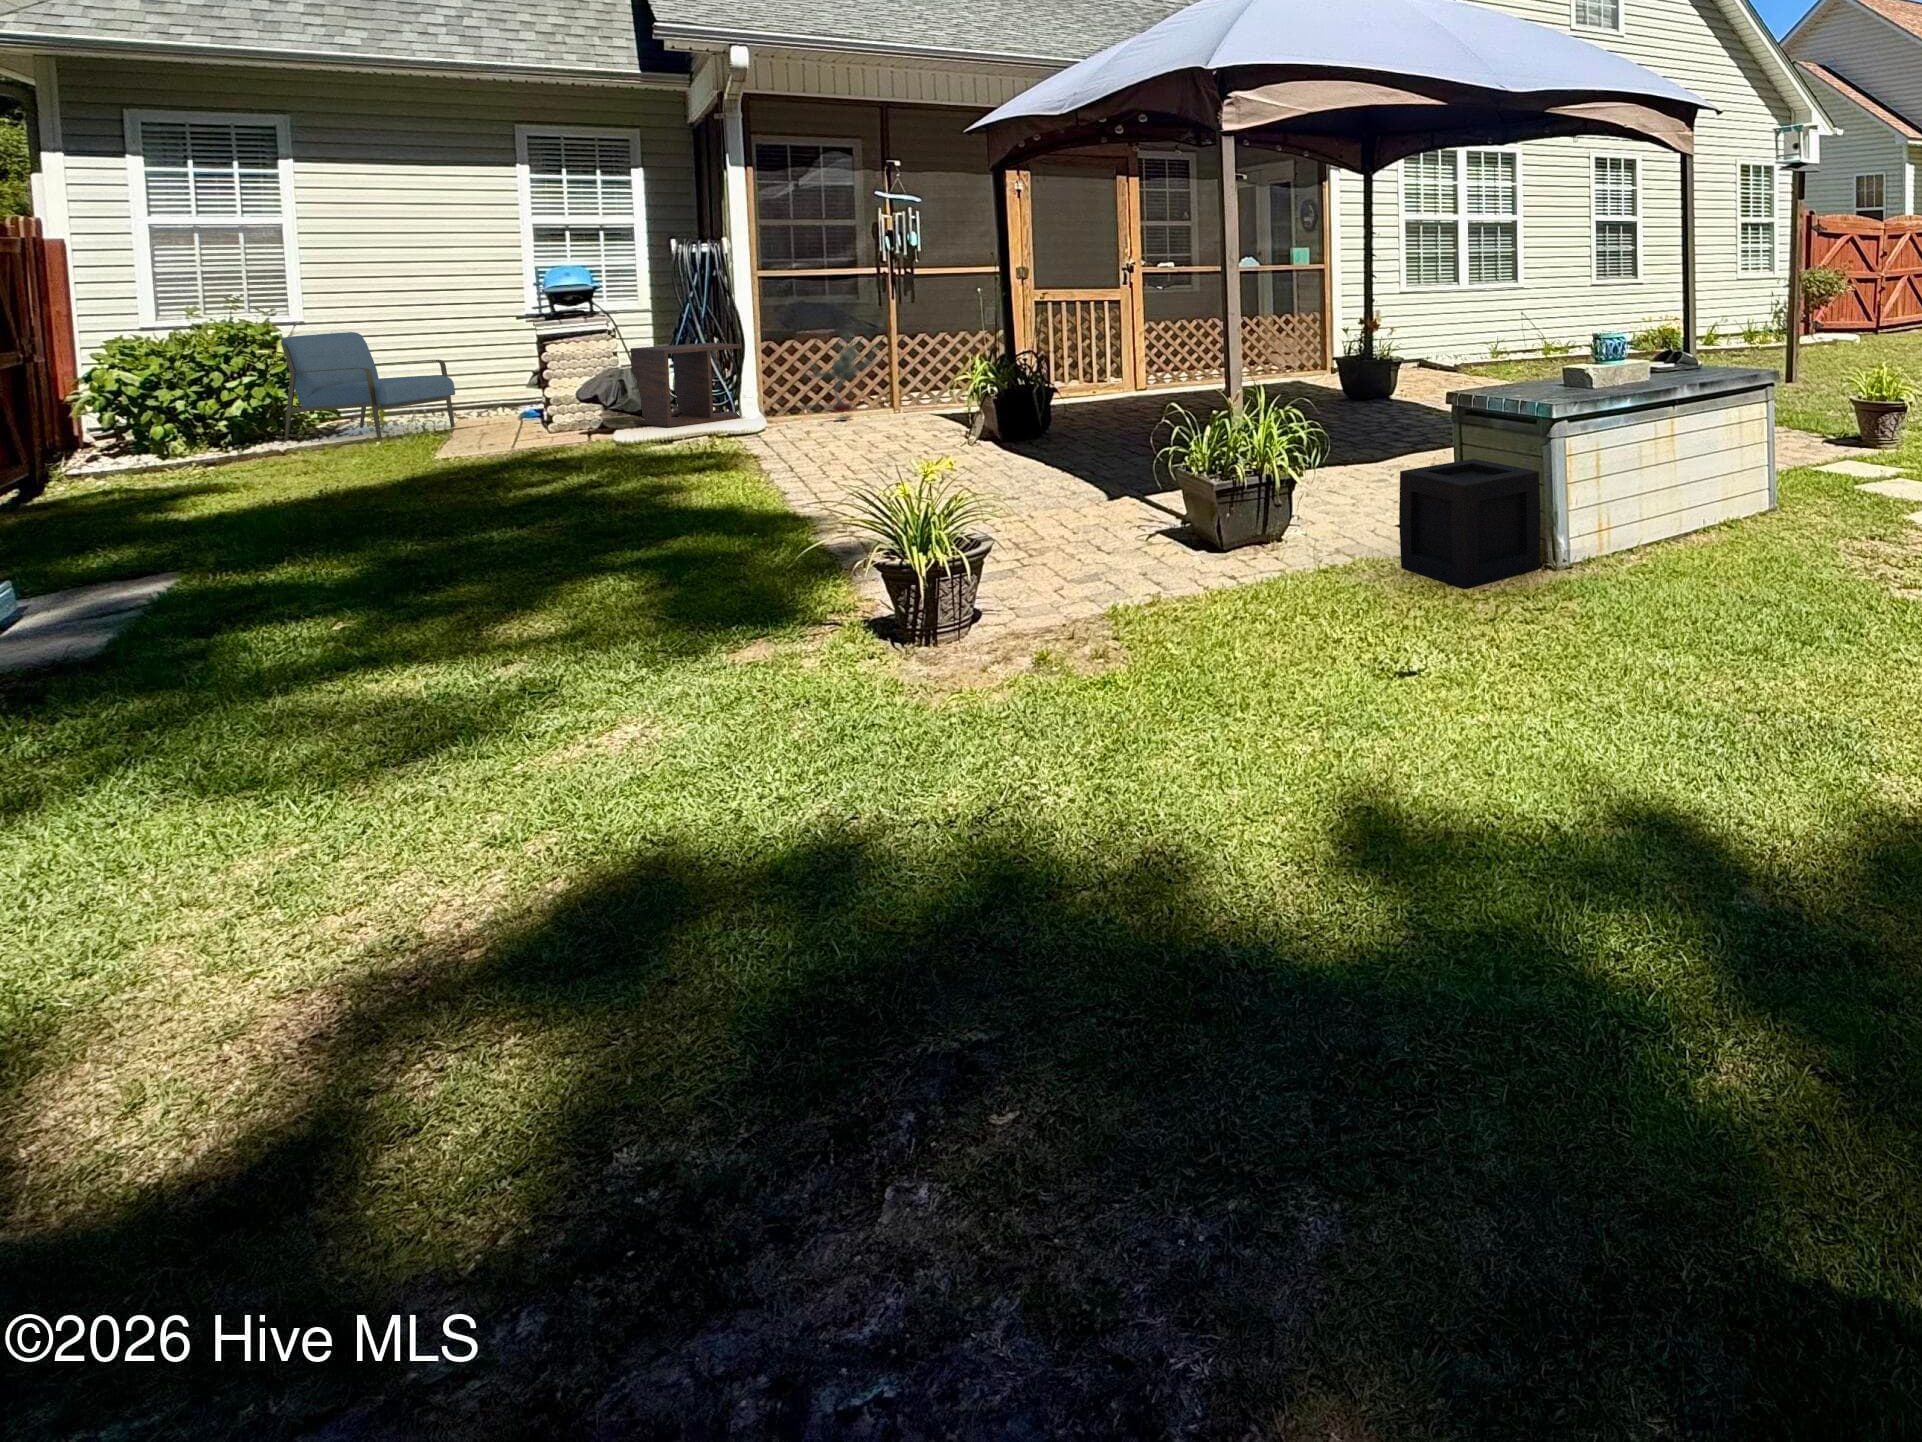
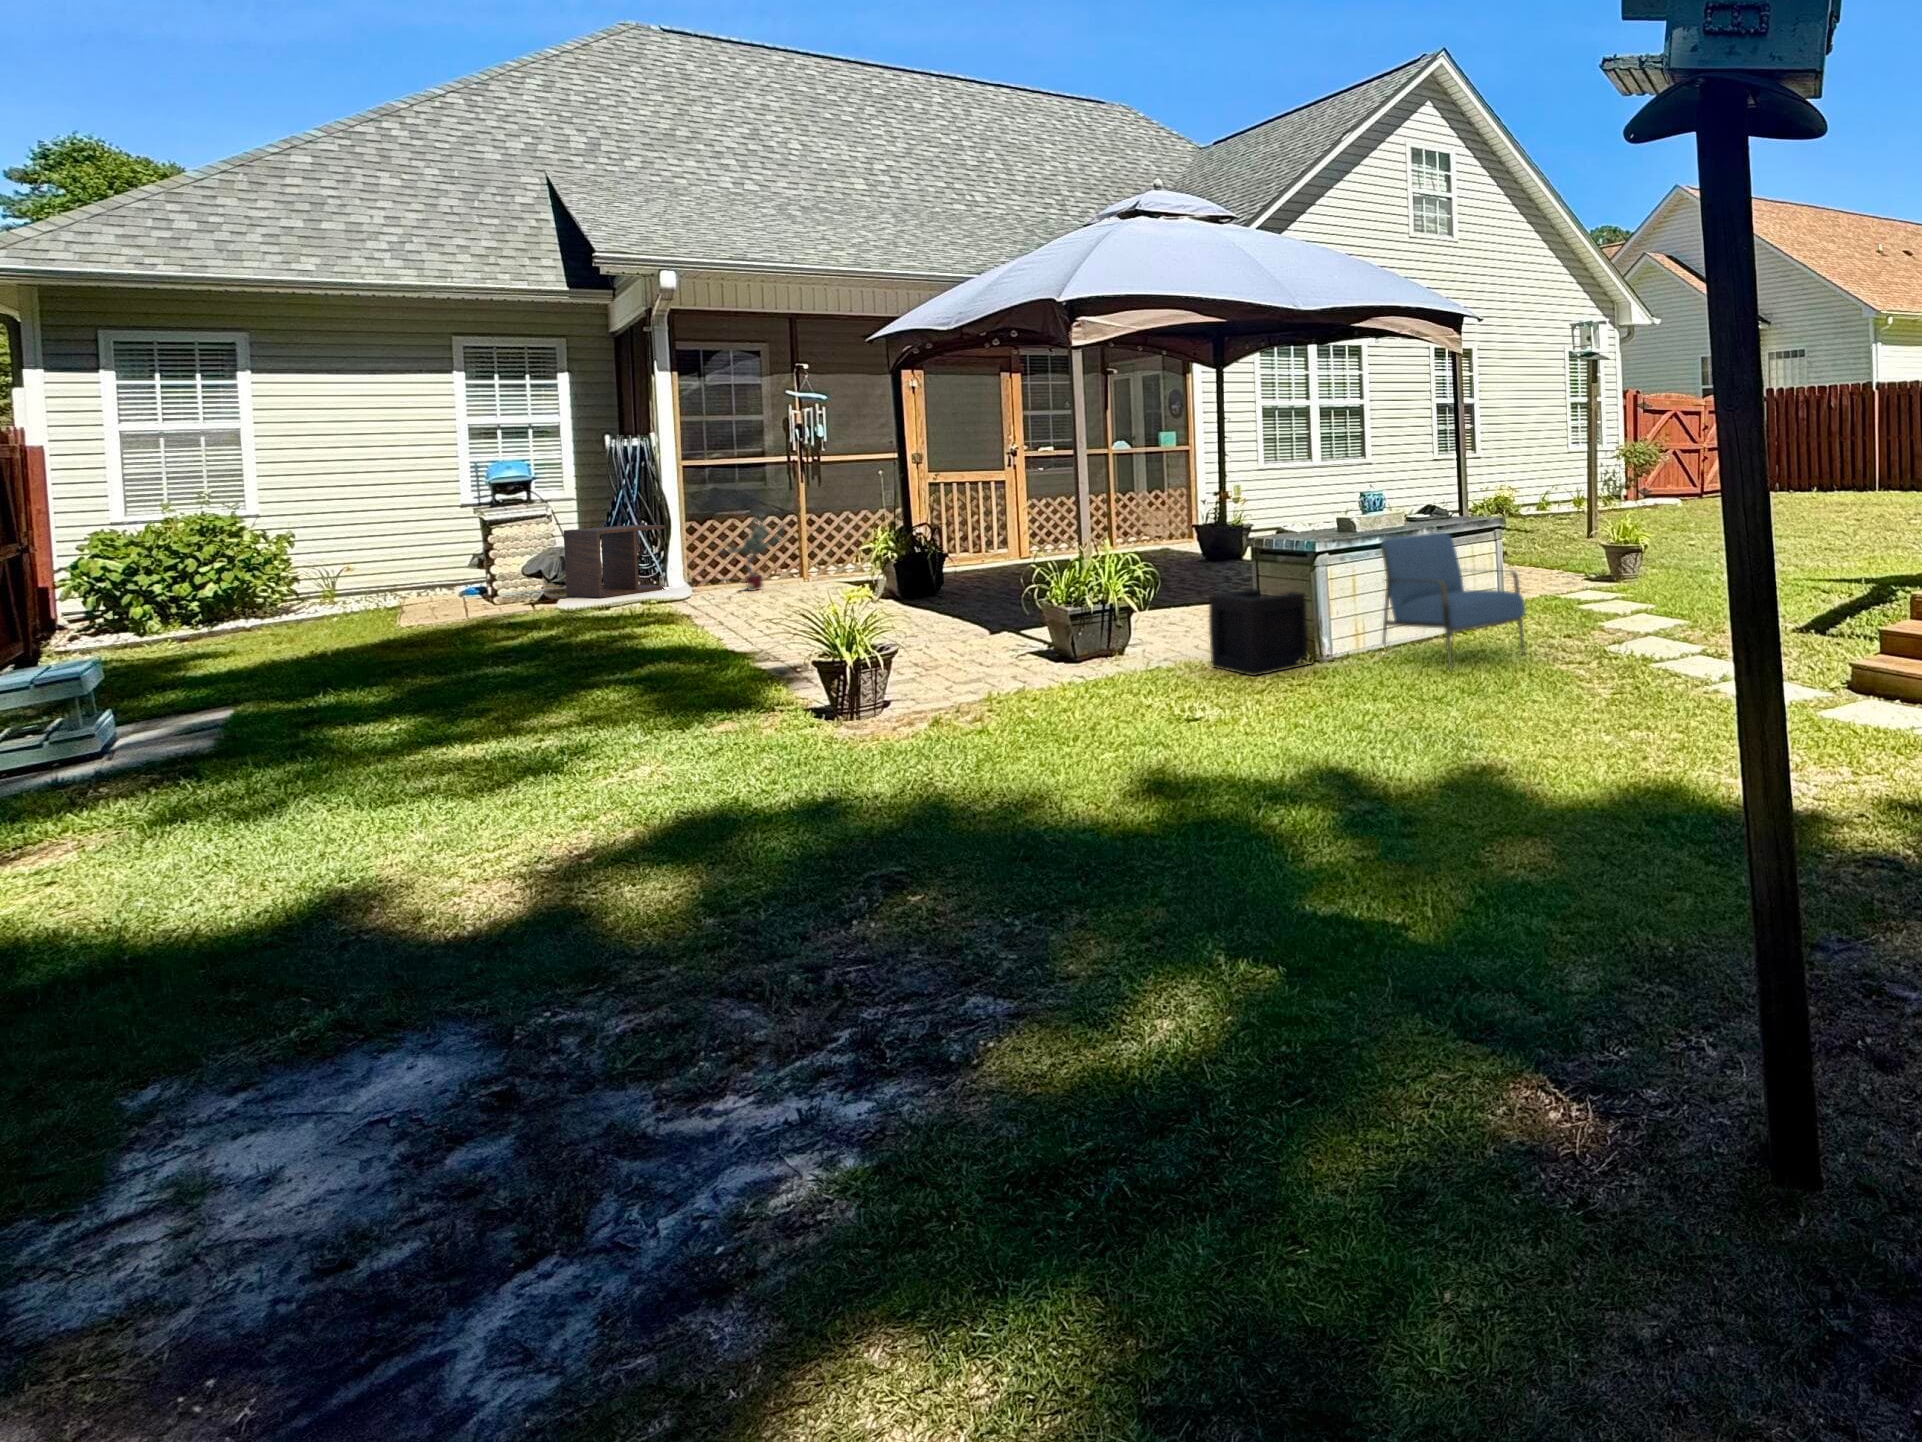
chair: present [281,332,455,440] -> present [1381,533,1525,669]

